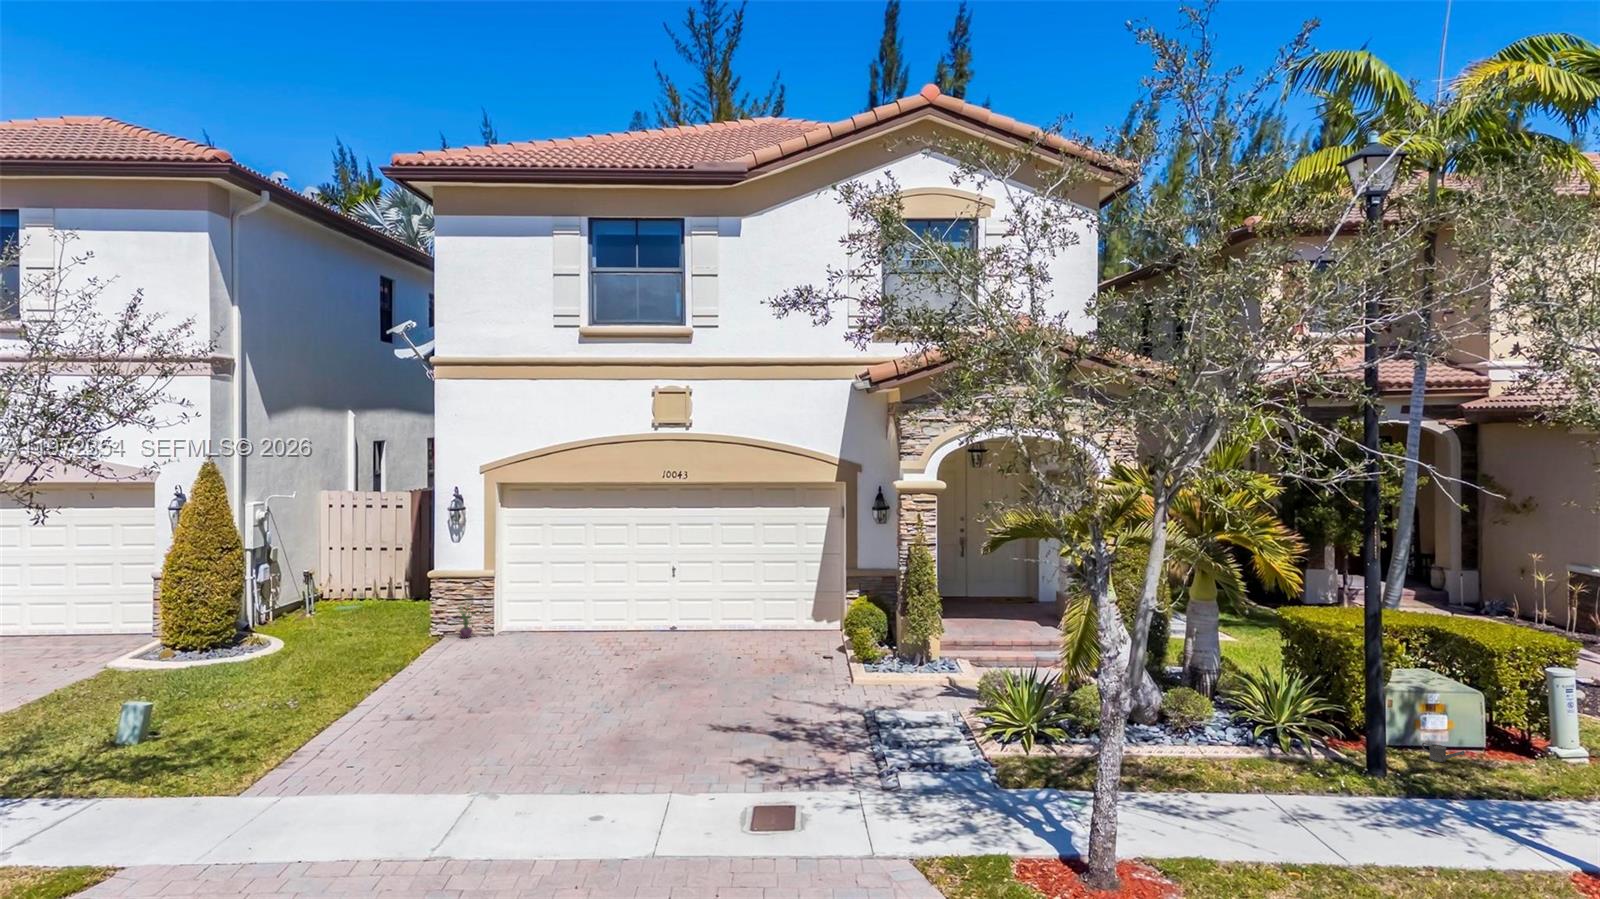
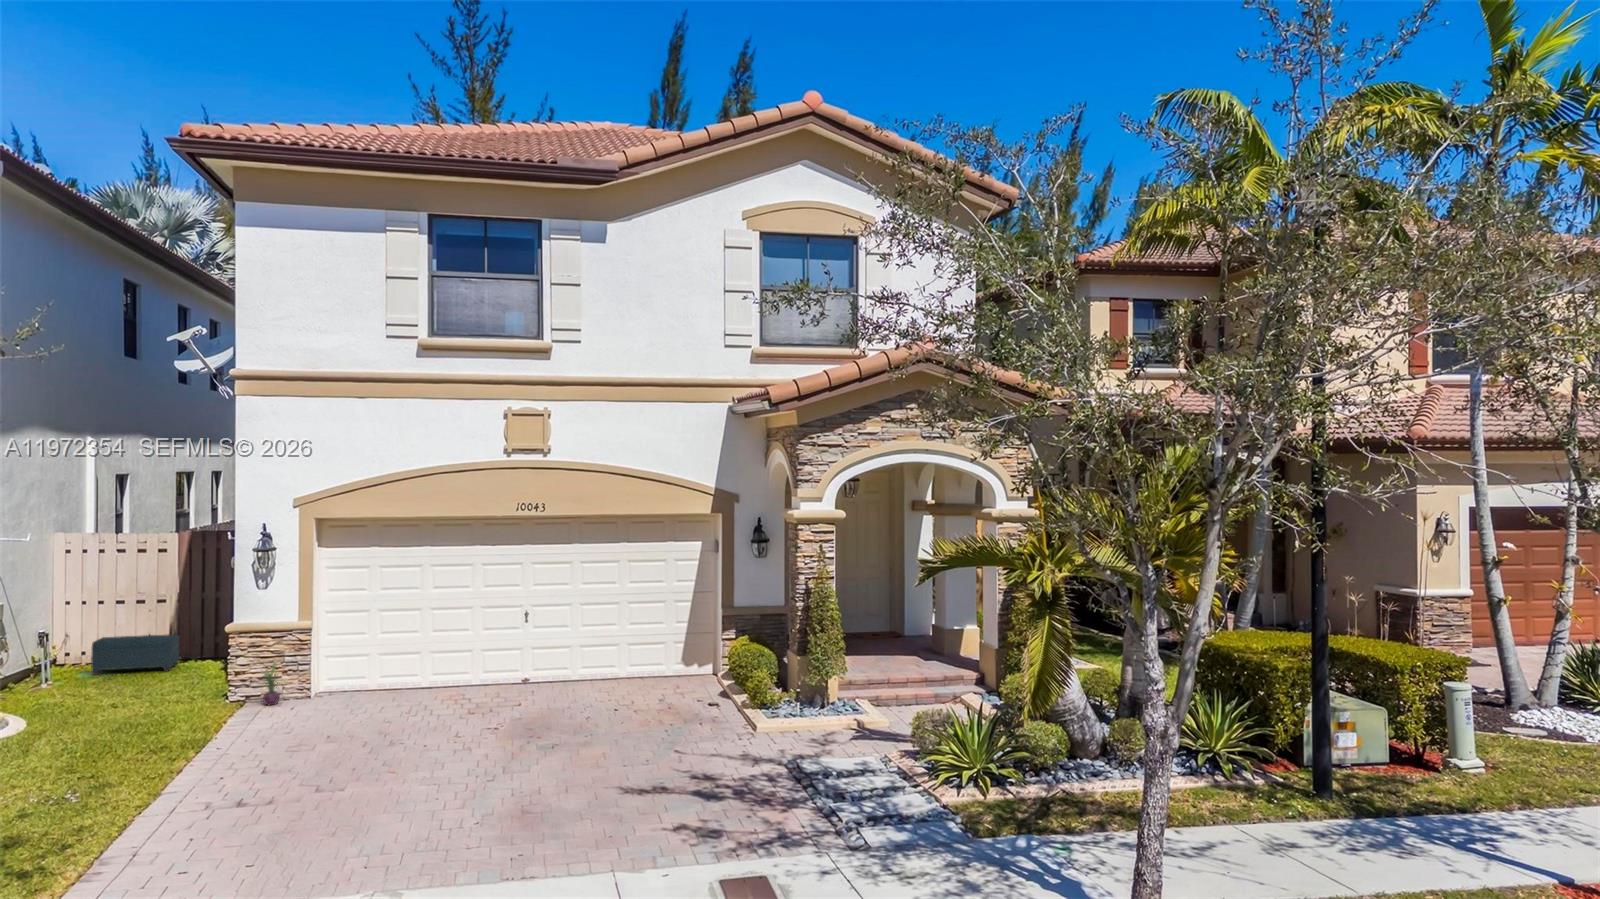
bench: none [344,578,410,608] -> present [92,634,179,675]
watering can: present [1422,743,1465,762] -> none [1345,759,1386,778]

